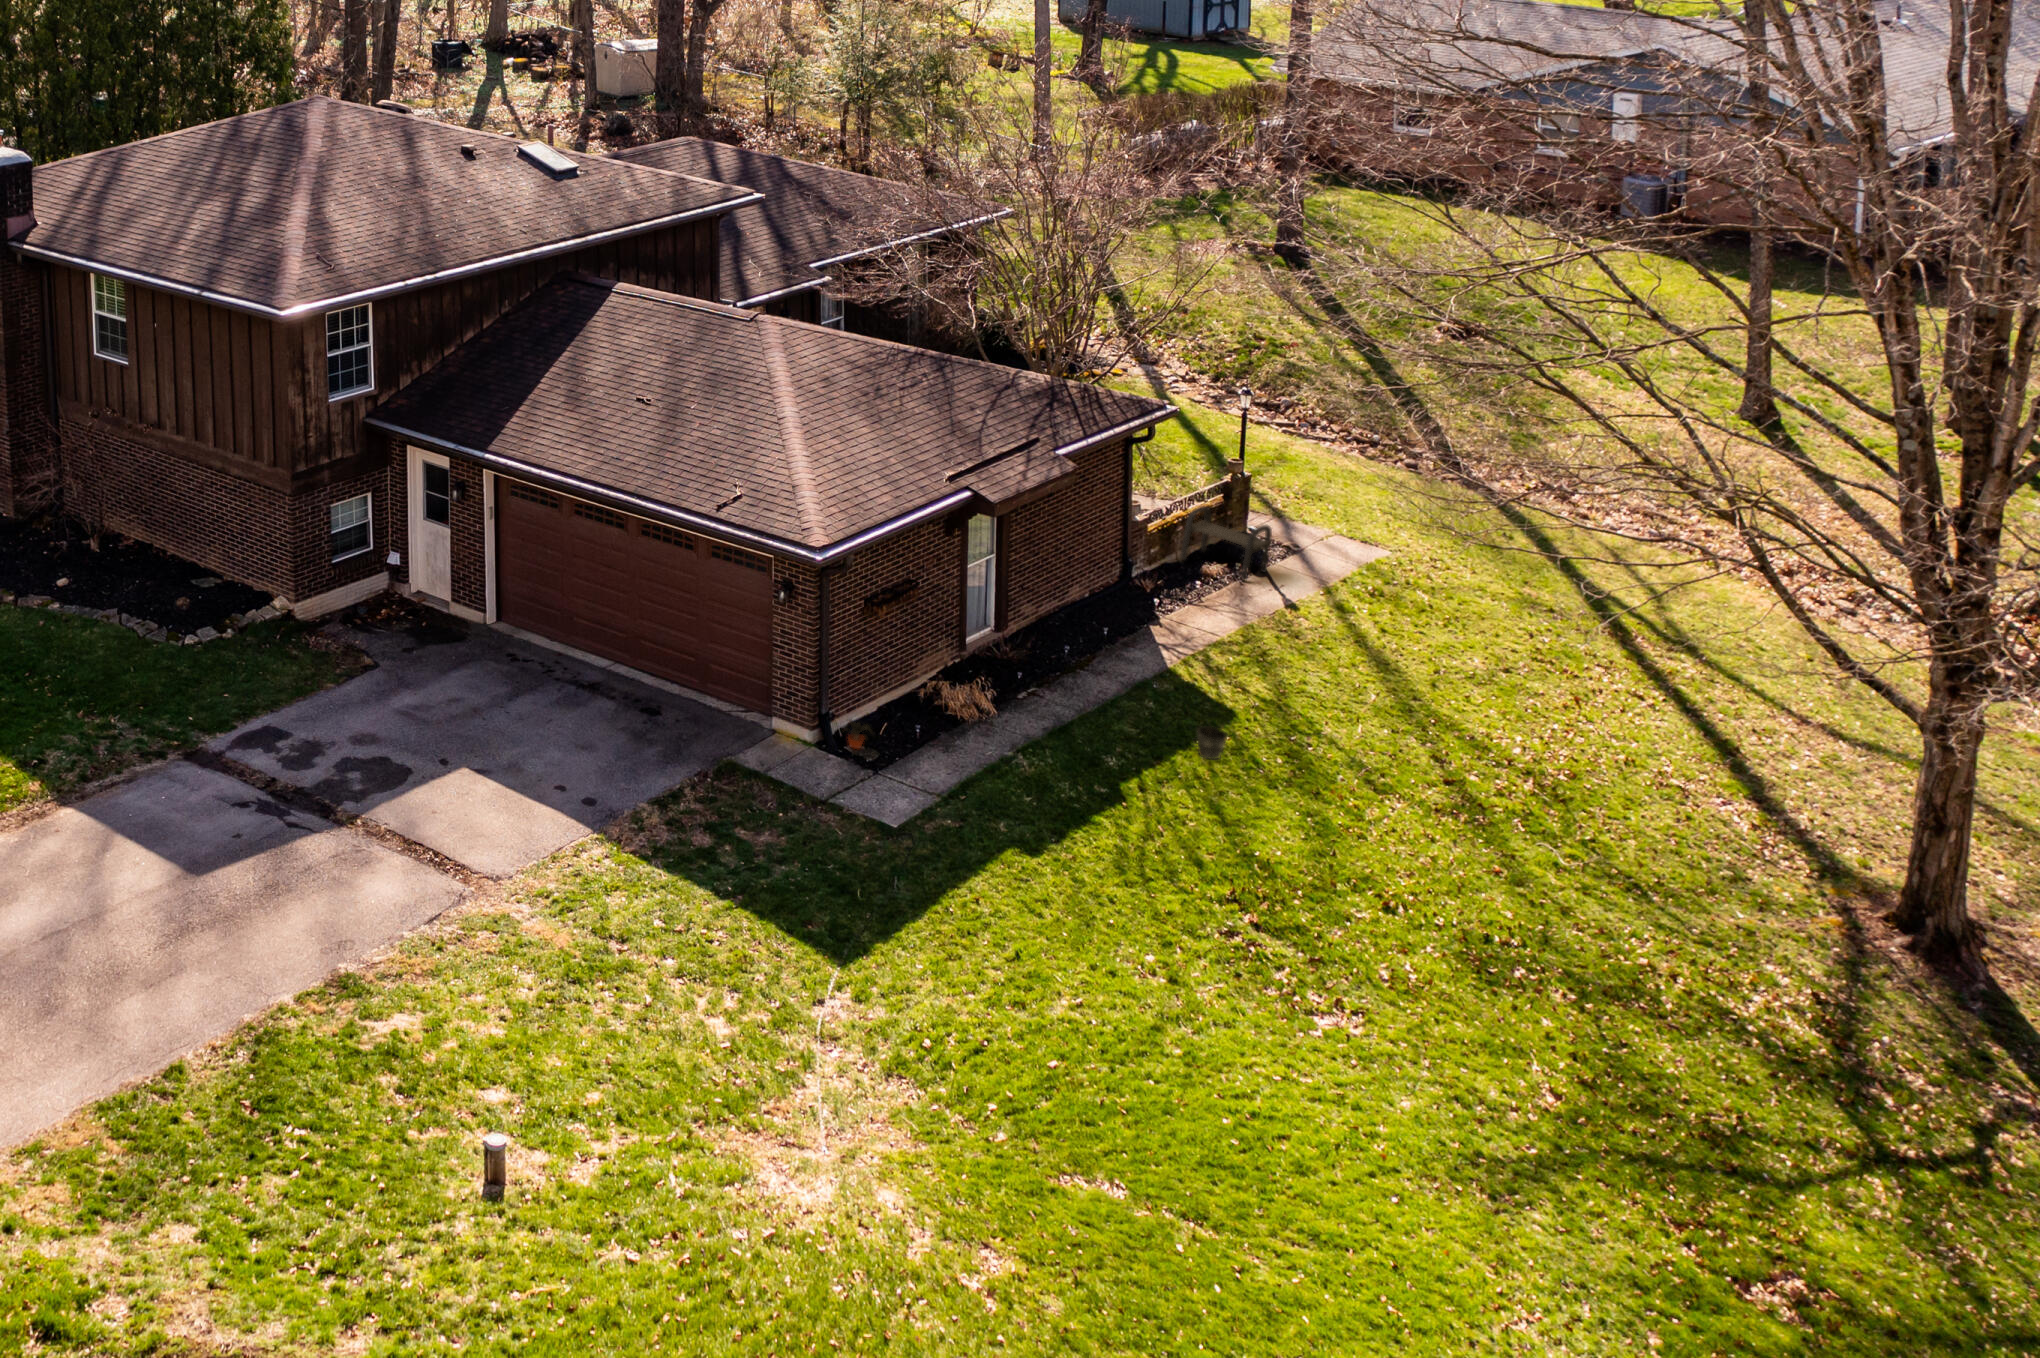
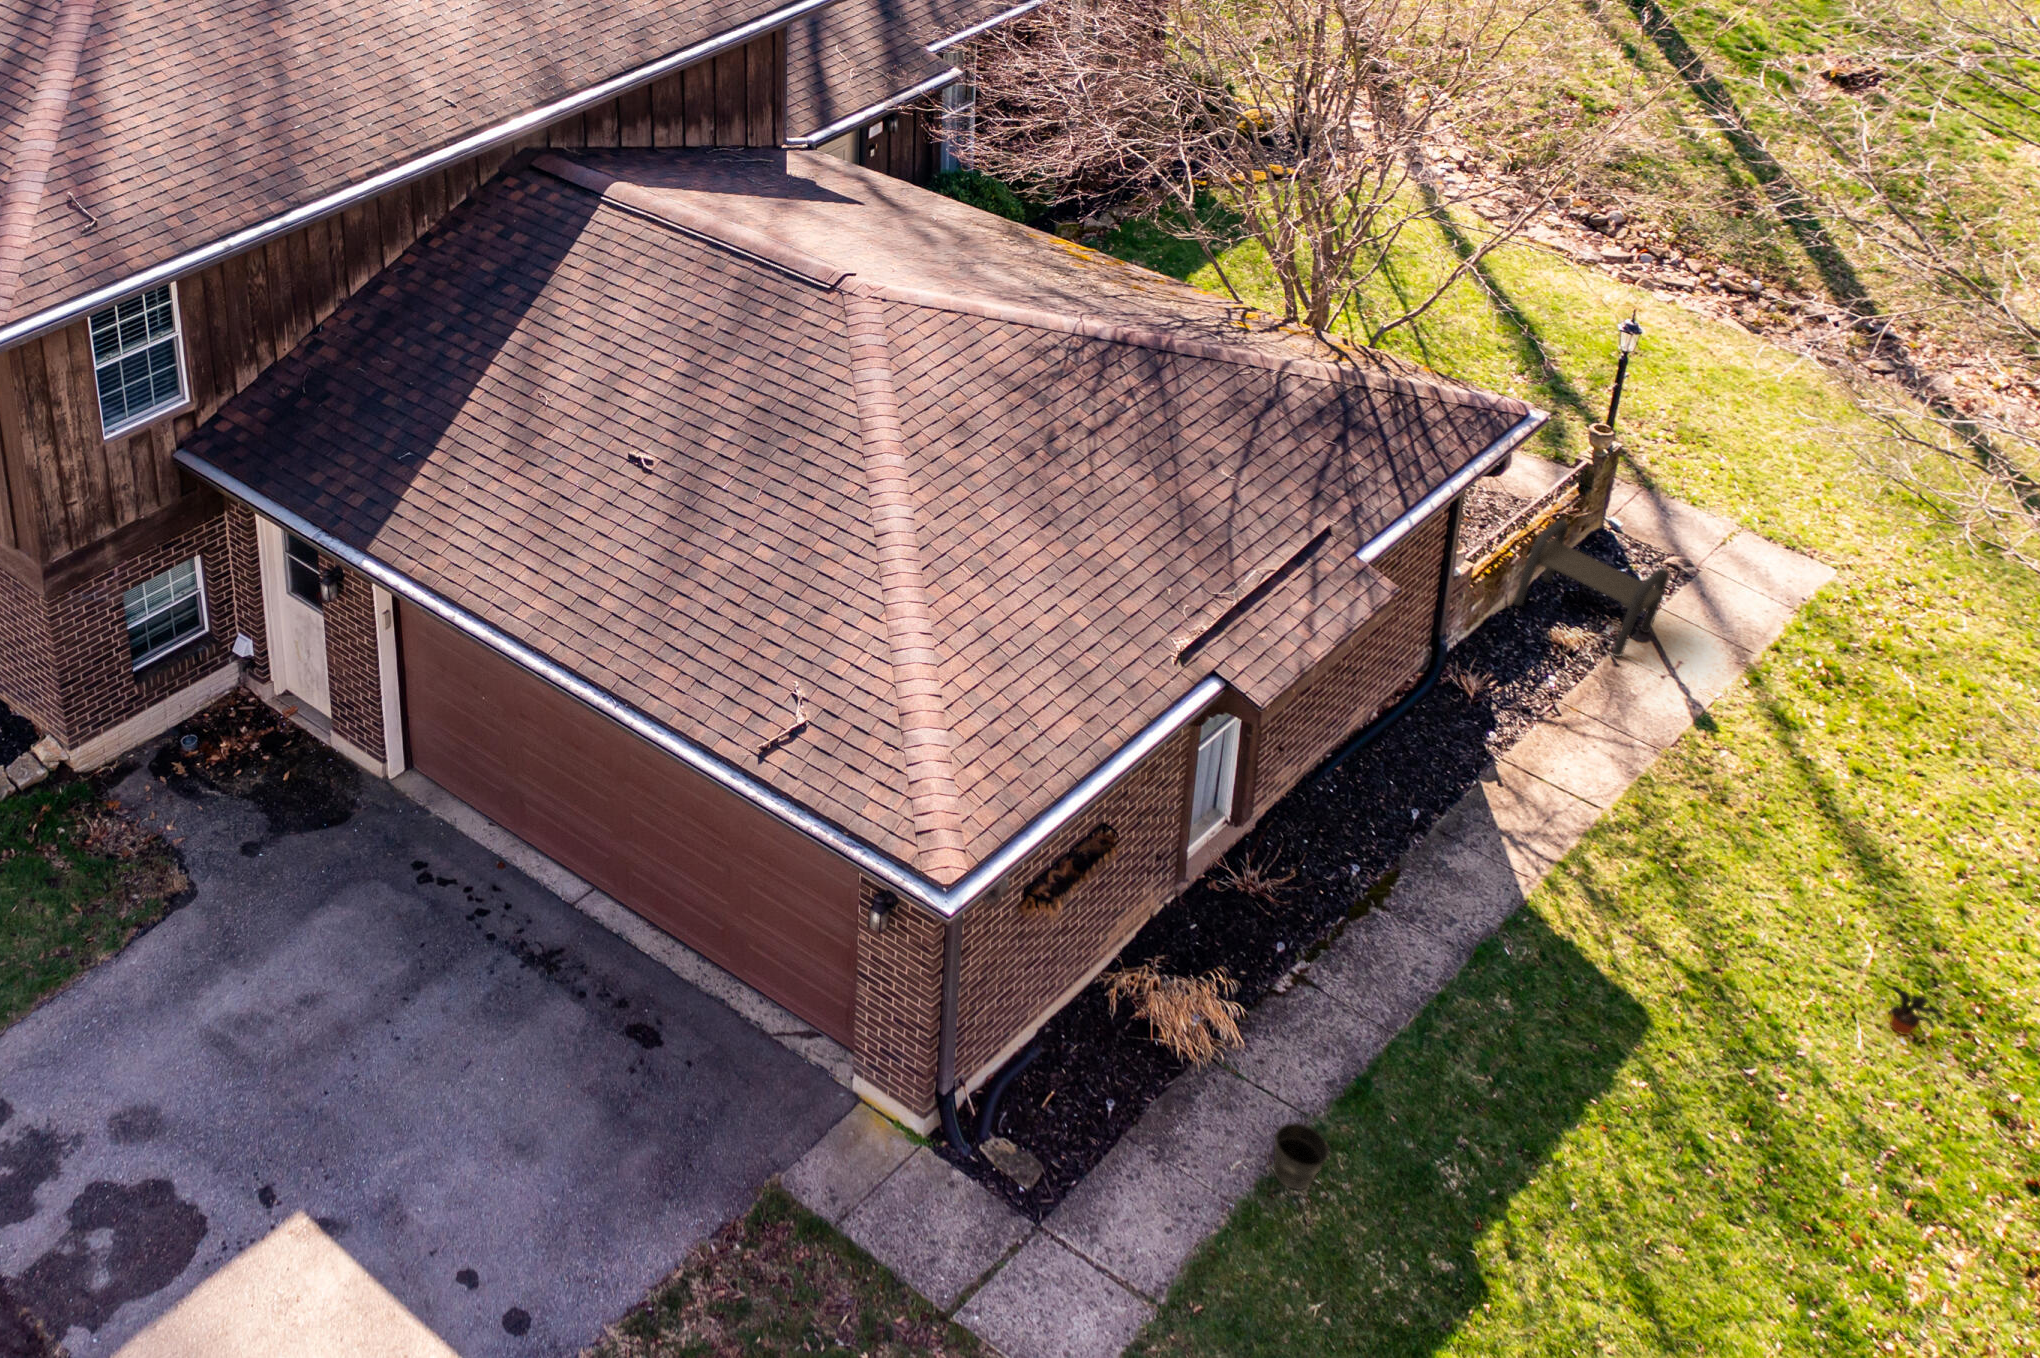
potted plant: present [842,720,872,748] -> present [1890,987,1943,1035]
bucket: present [1197,726,1228,759] -> present [1266,1123,1329,1189]

